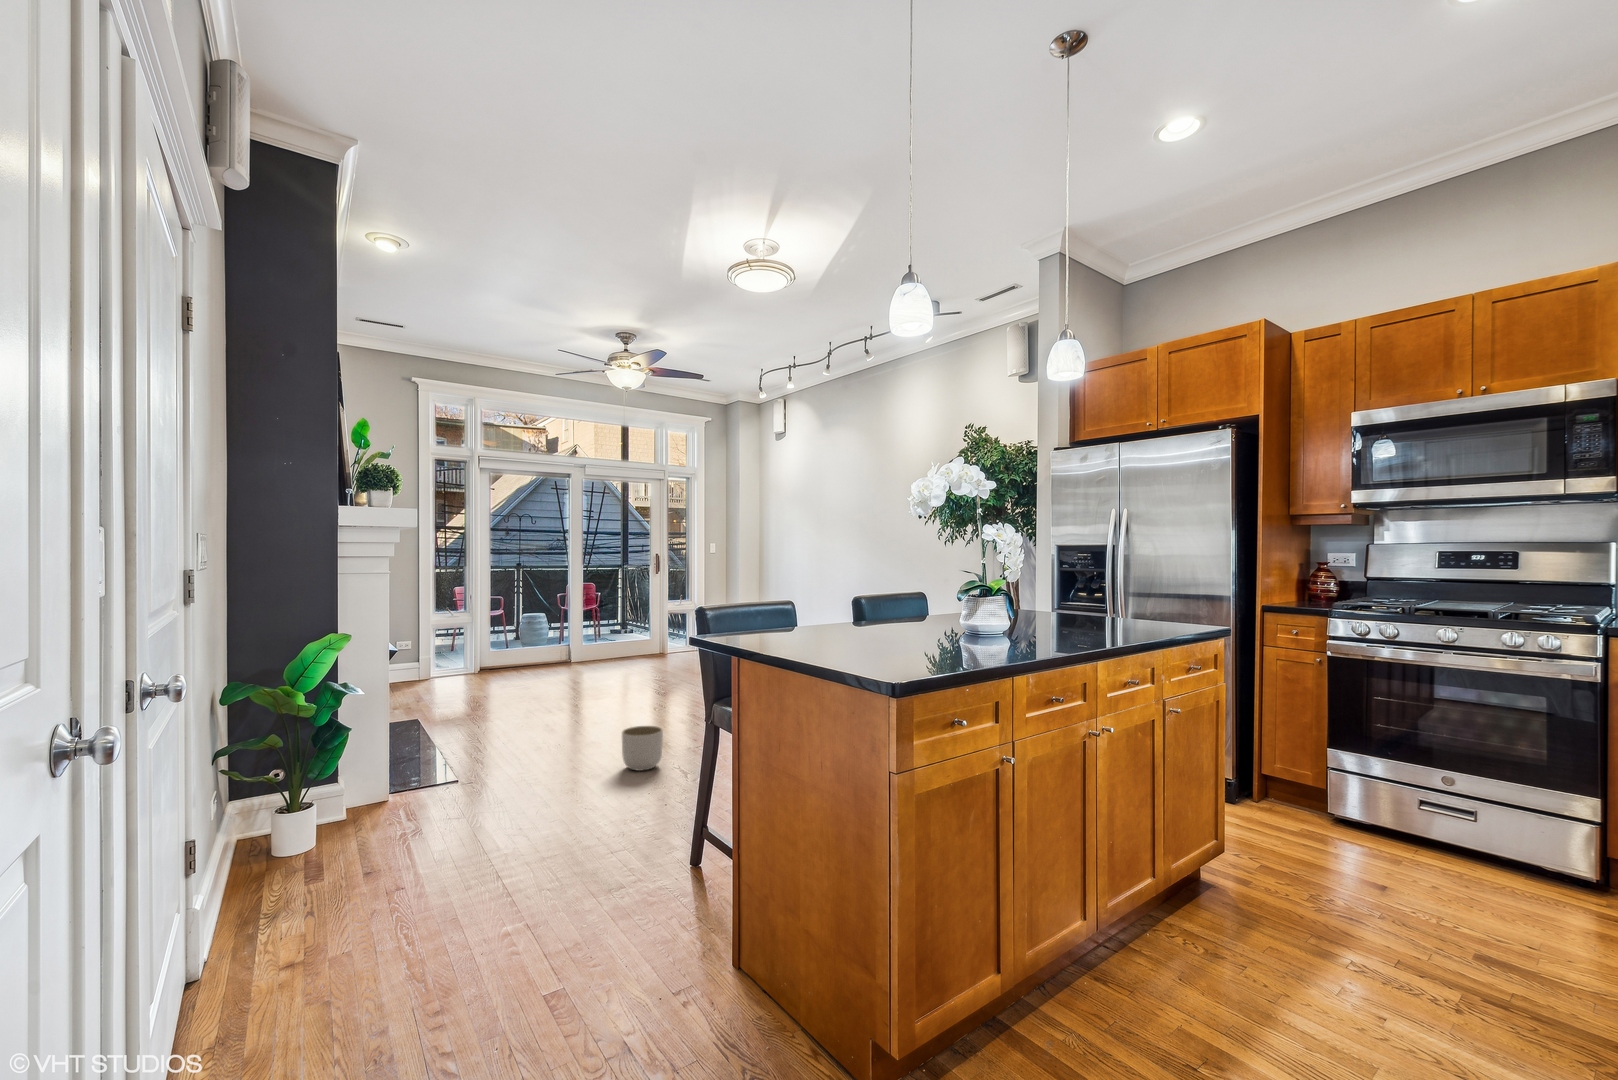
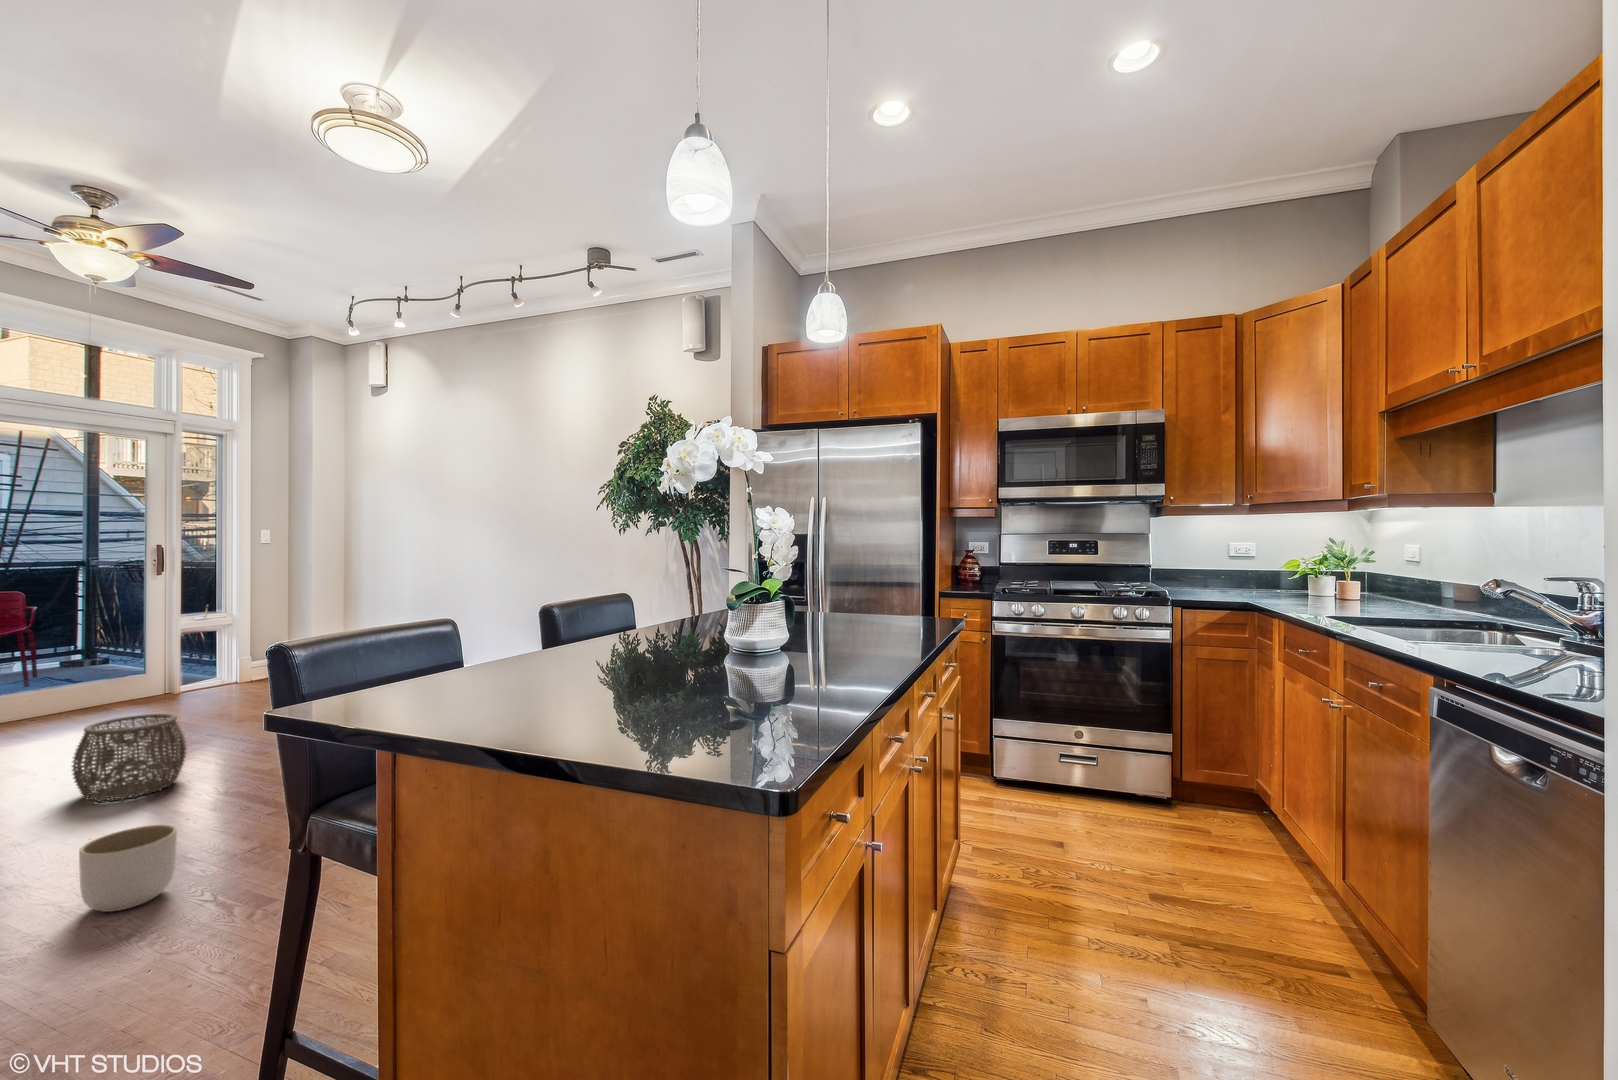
woven basket: none [617,665,670,716] -> present [72,714,186,802]

